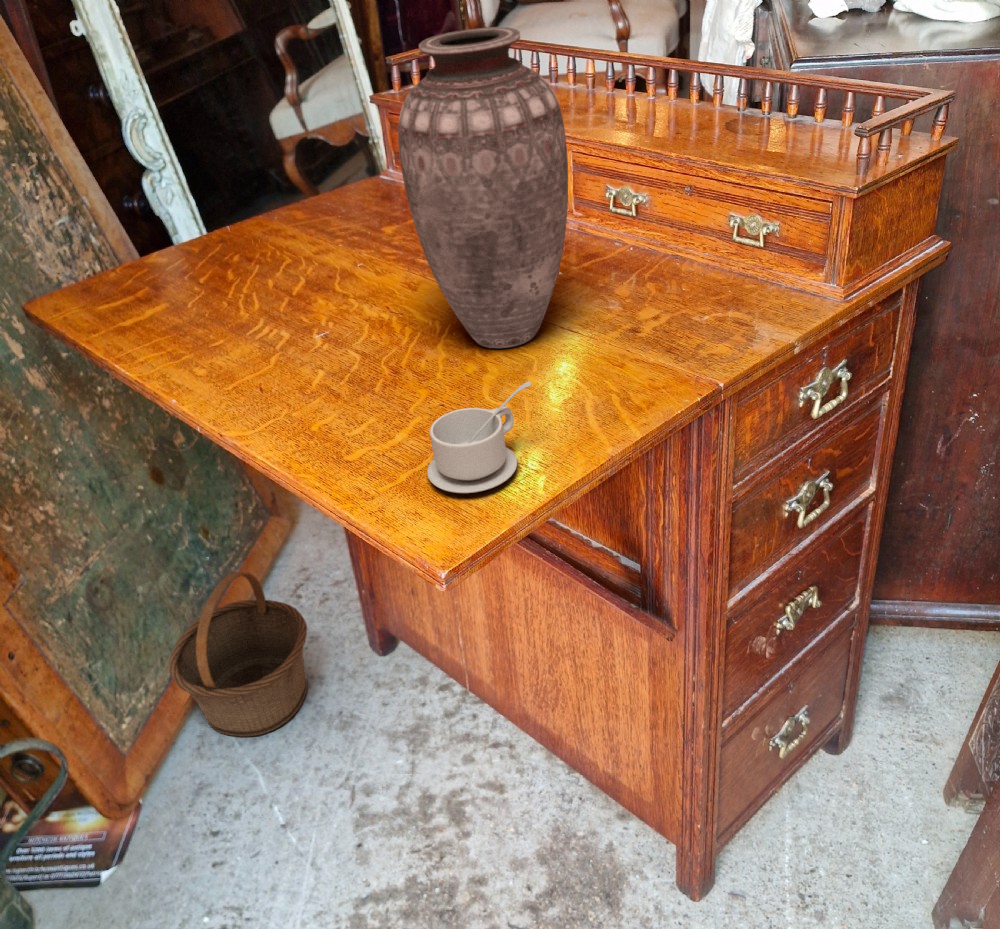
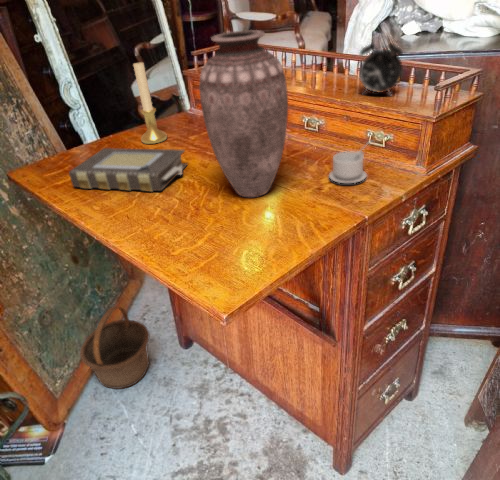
alarm clock: none [715,22,802,143] -> present [359,36,403,93]
candle holder: none [269,76,337,243] -> present [133,62,167,144]
book: none [148,254,379,339] -> present [69,148,187,192]
teacup: present [427,382,532,493] -> present [329,149,366,183]

